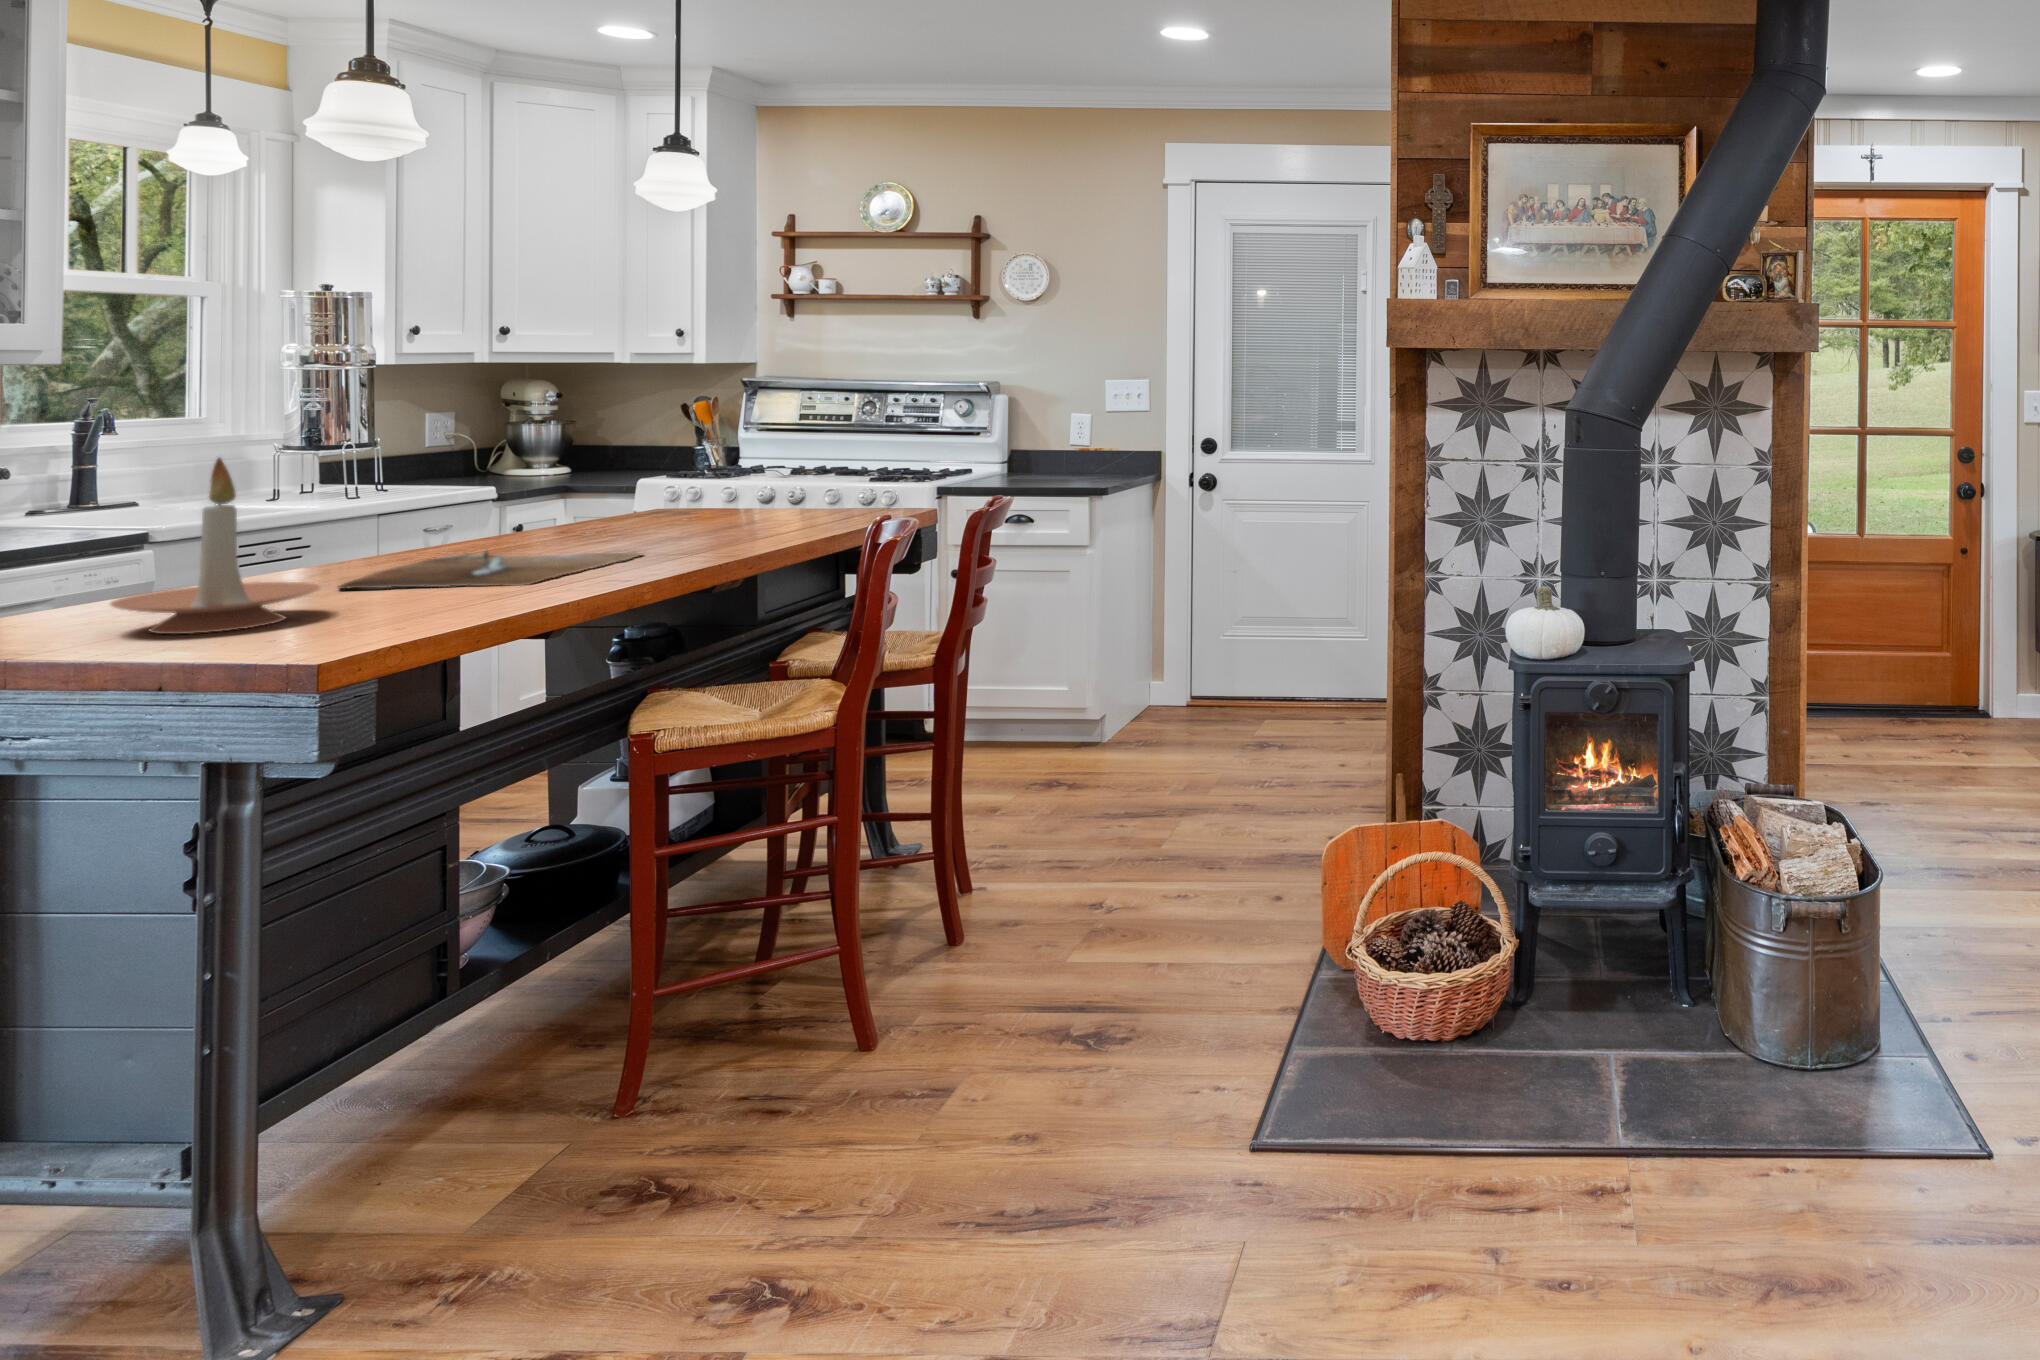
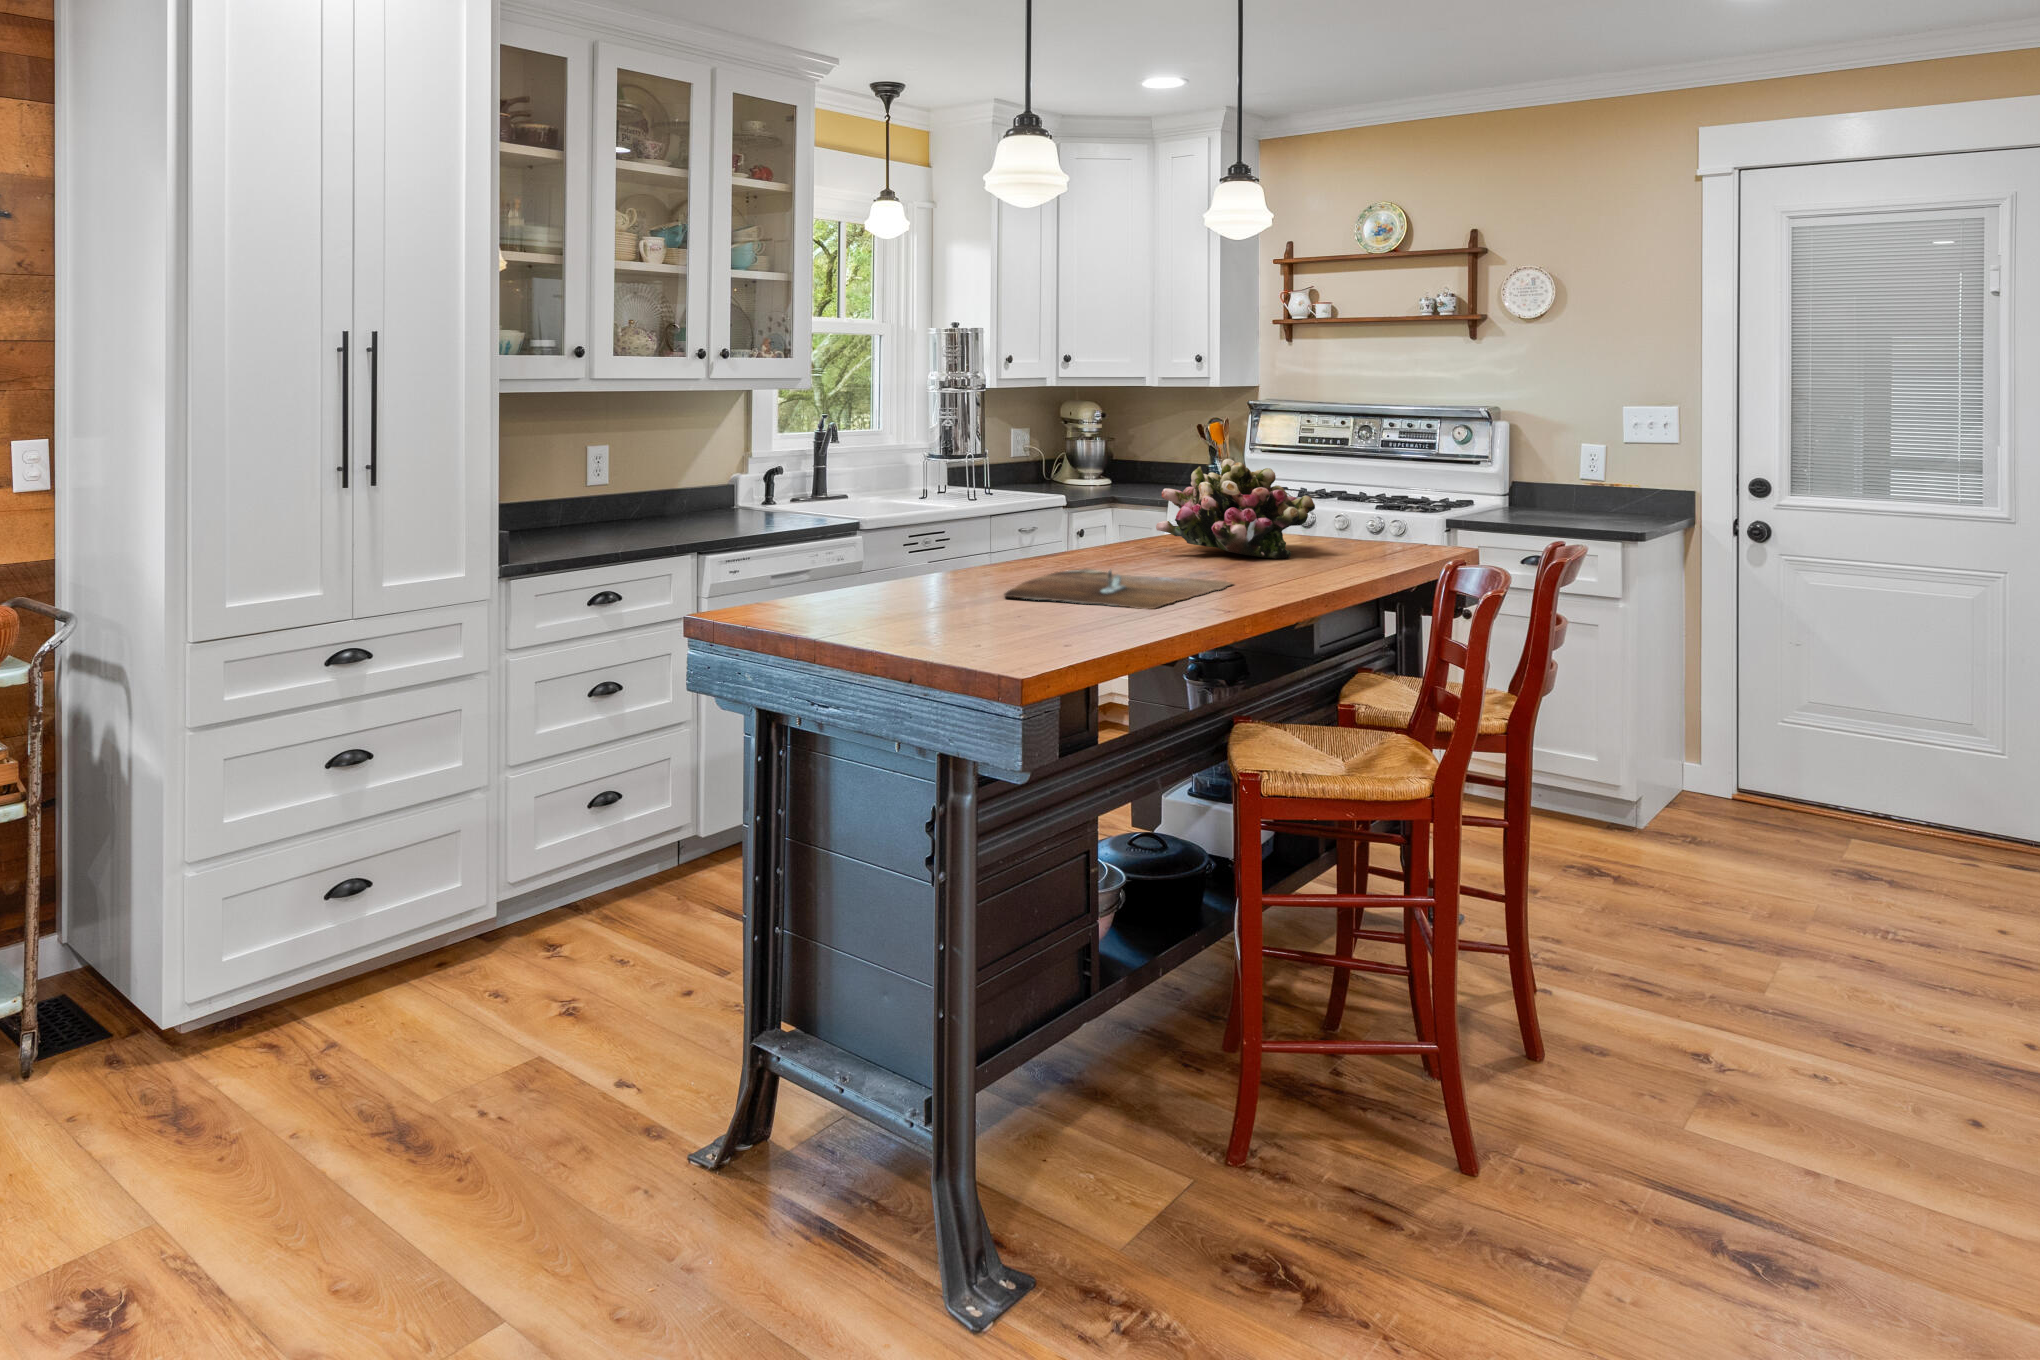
flower arrangement: none [572,433,758,529] -> present [1156,459,1315,559]
candle holder: present [110,458,320,634] -> none [869,477,1005,633]

